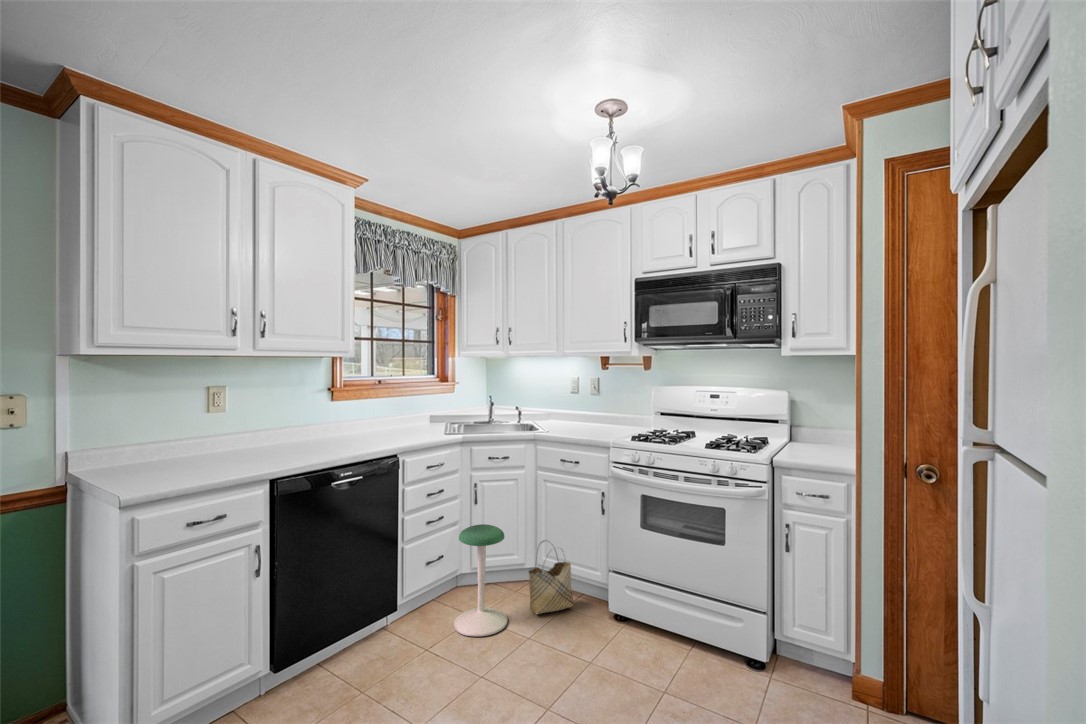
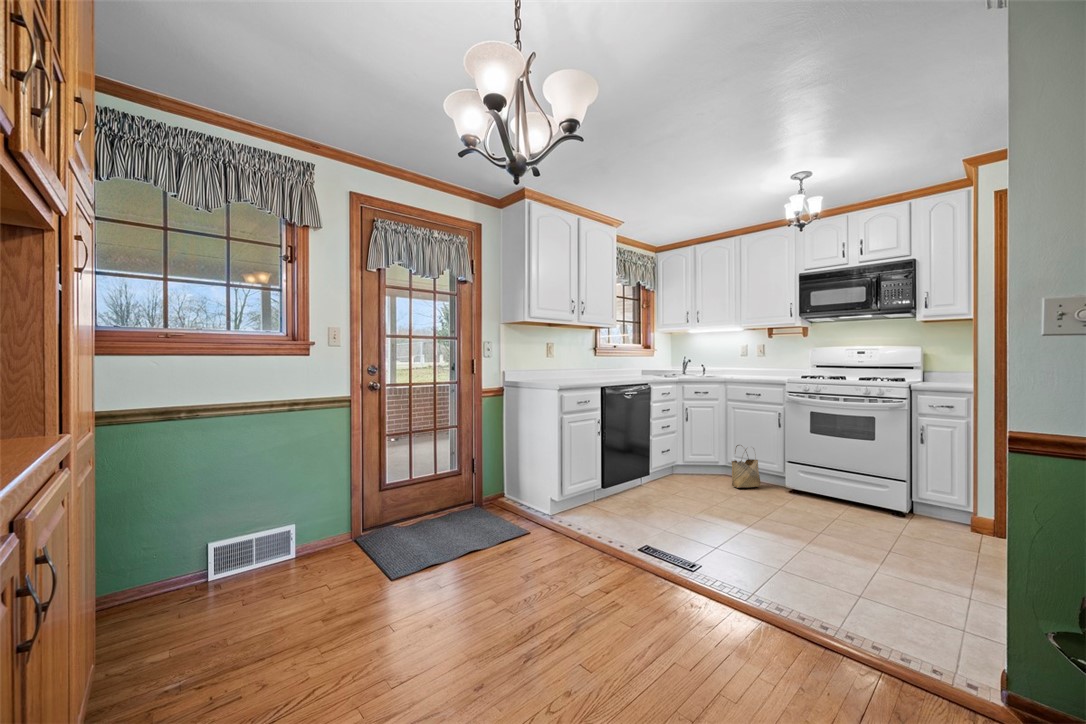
stool: present [454,524,508,637] -> none [686,431,720,494]

